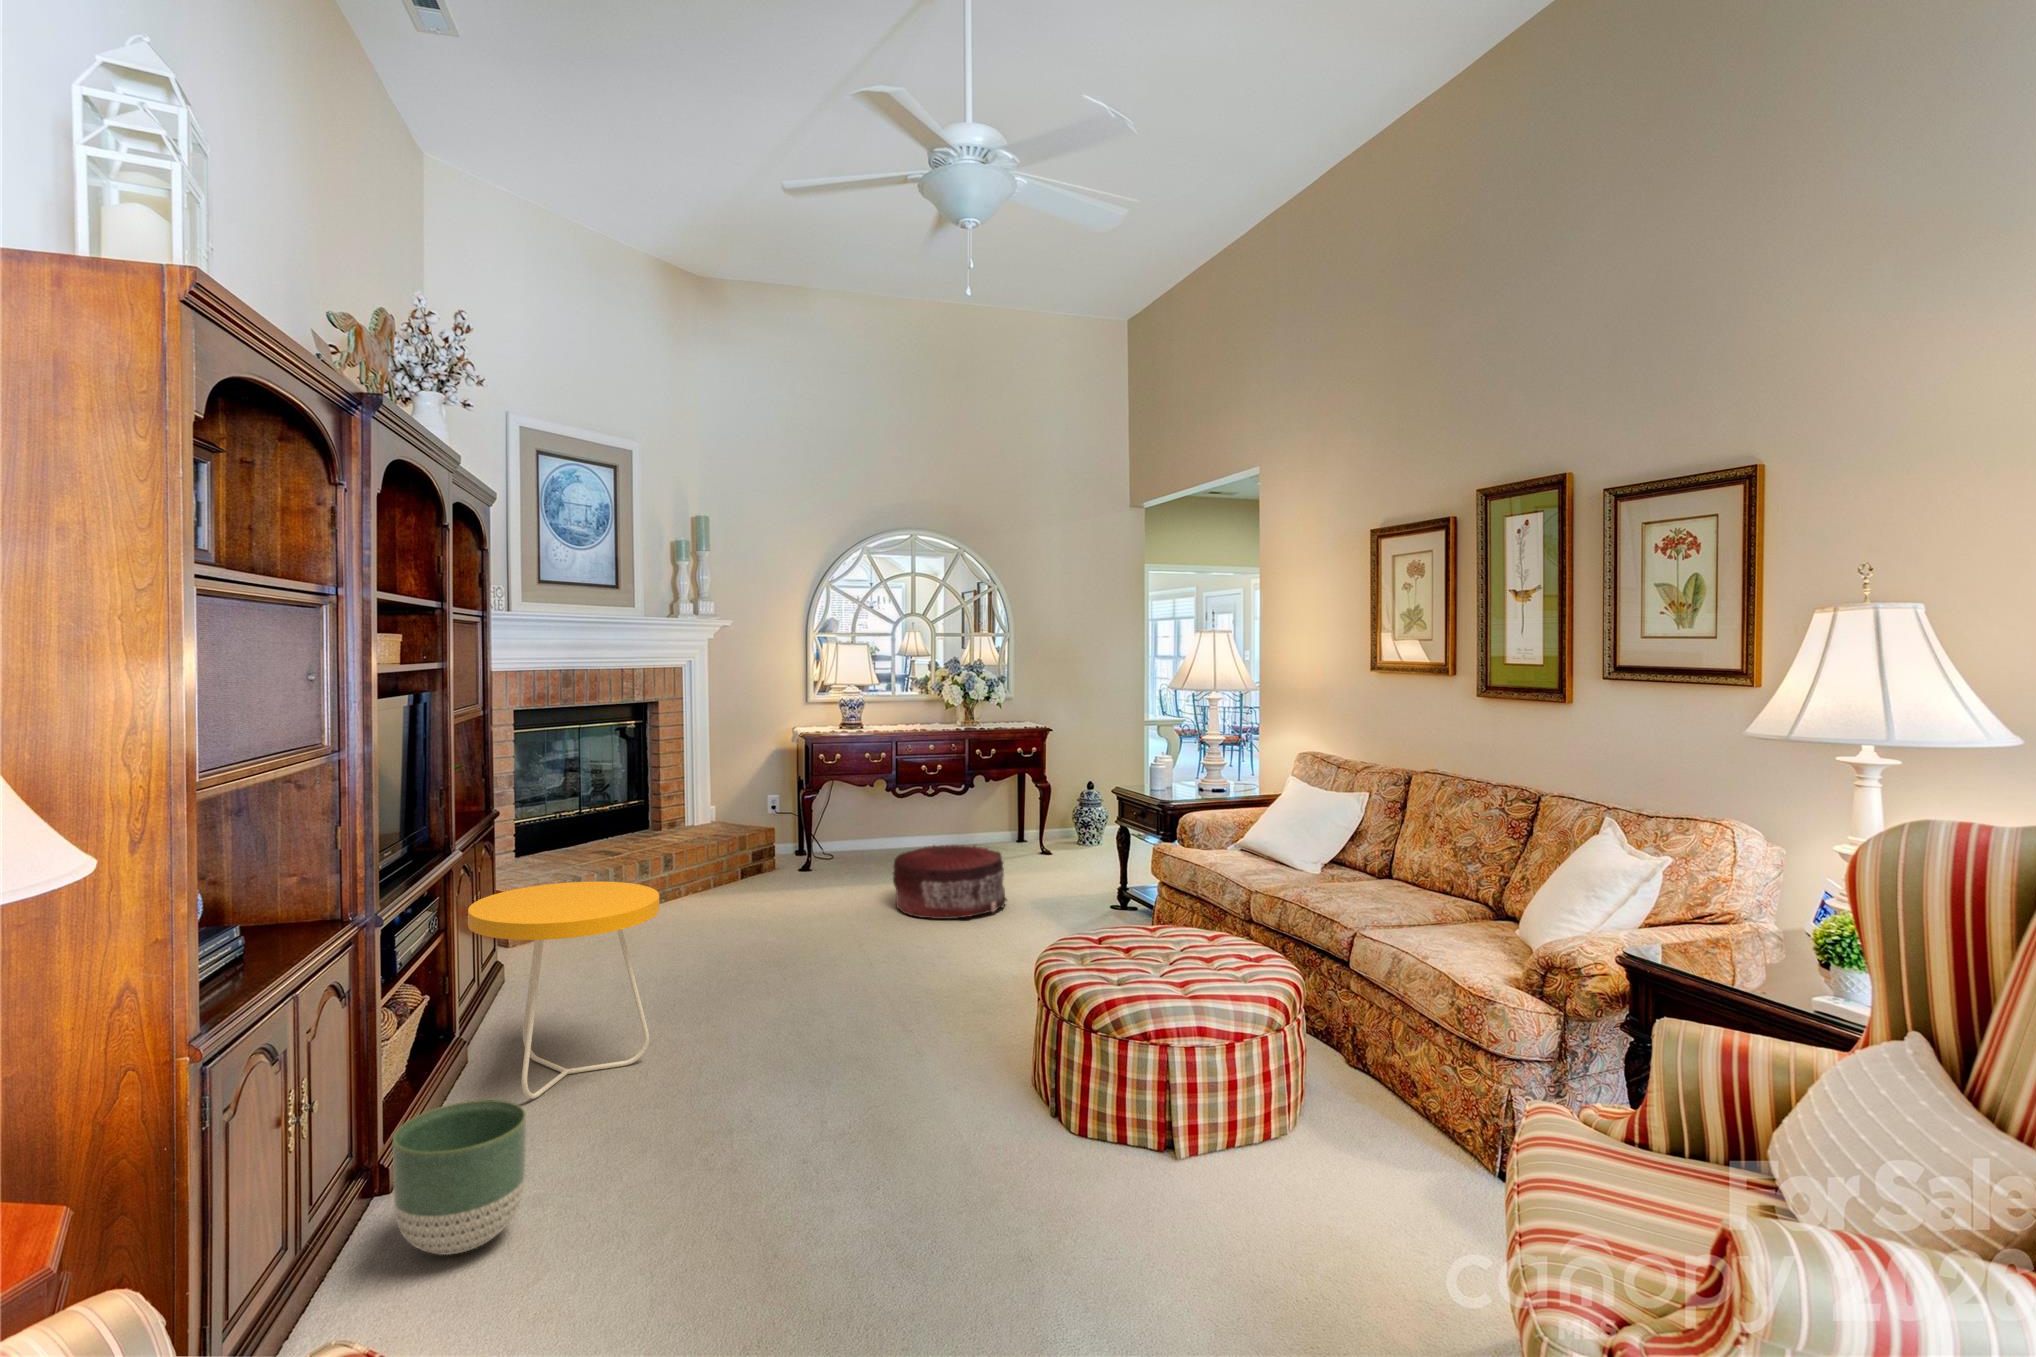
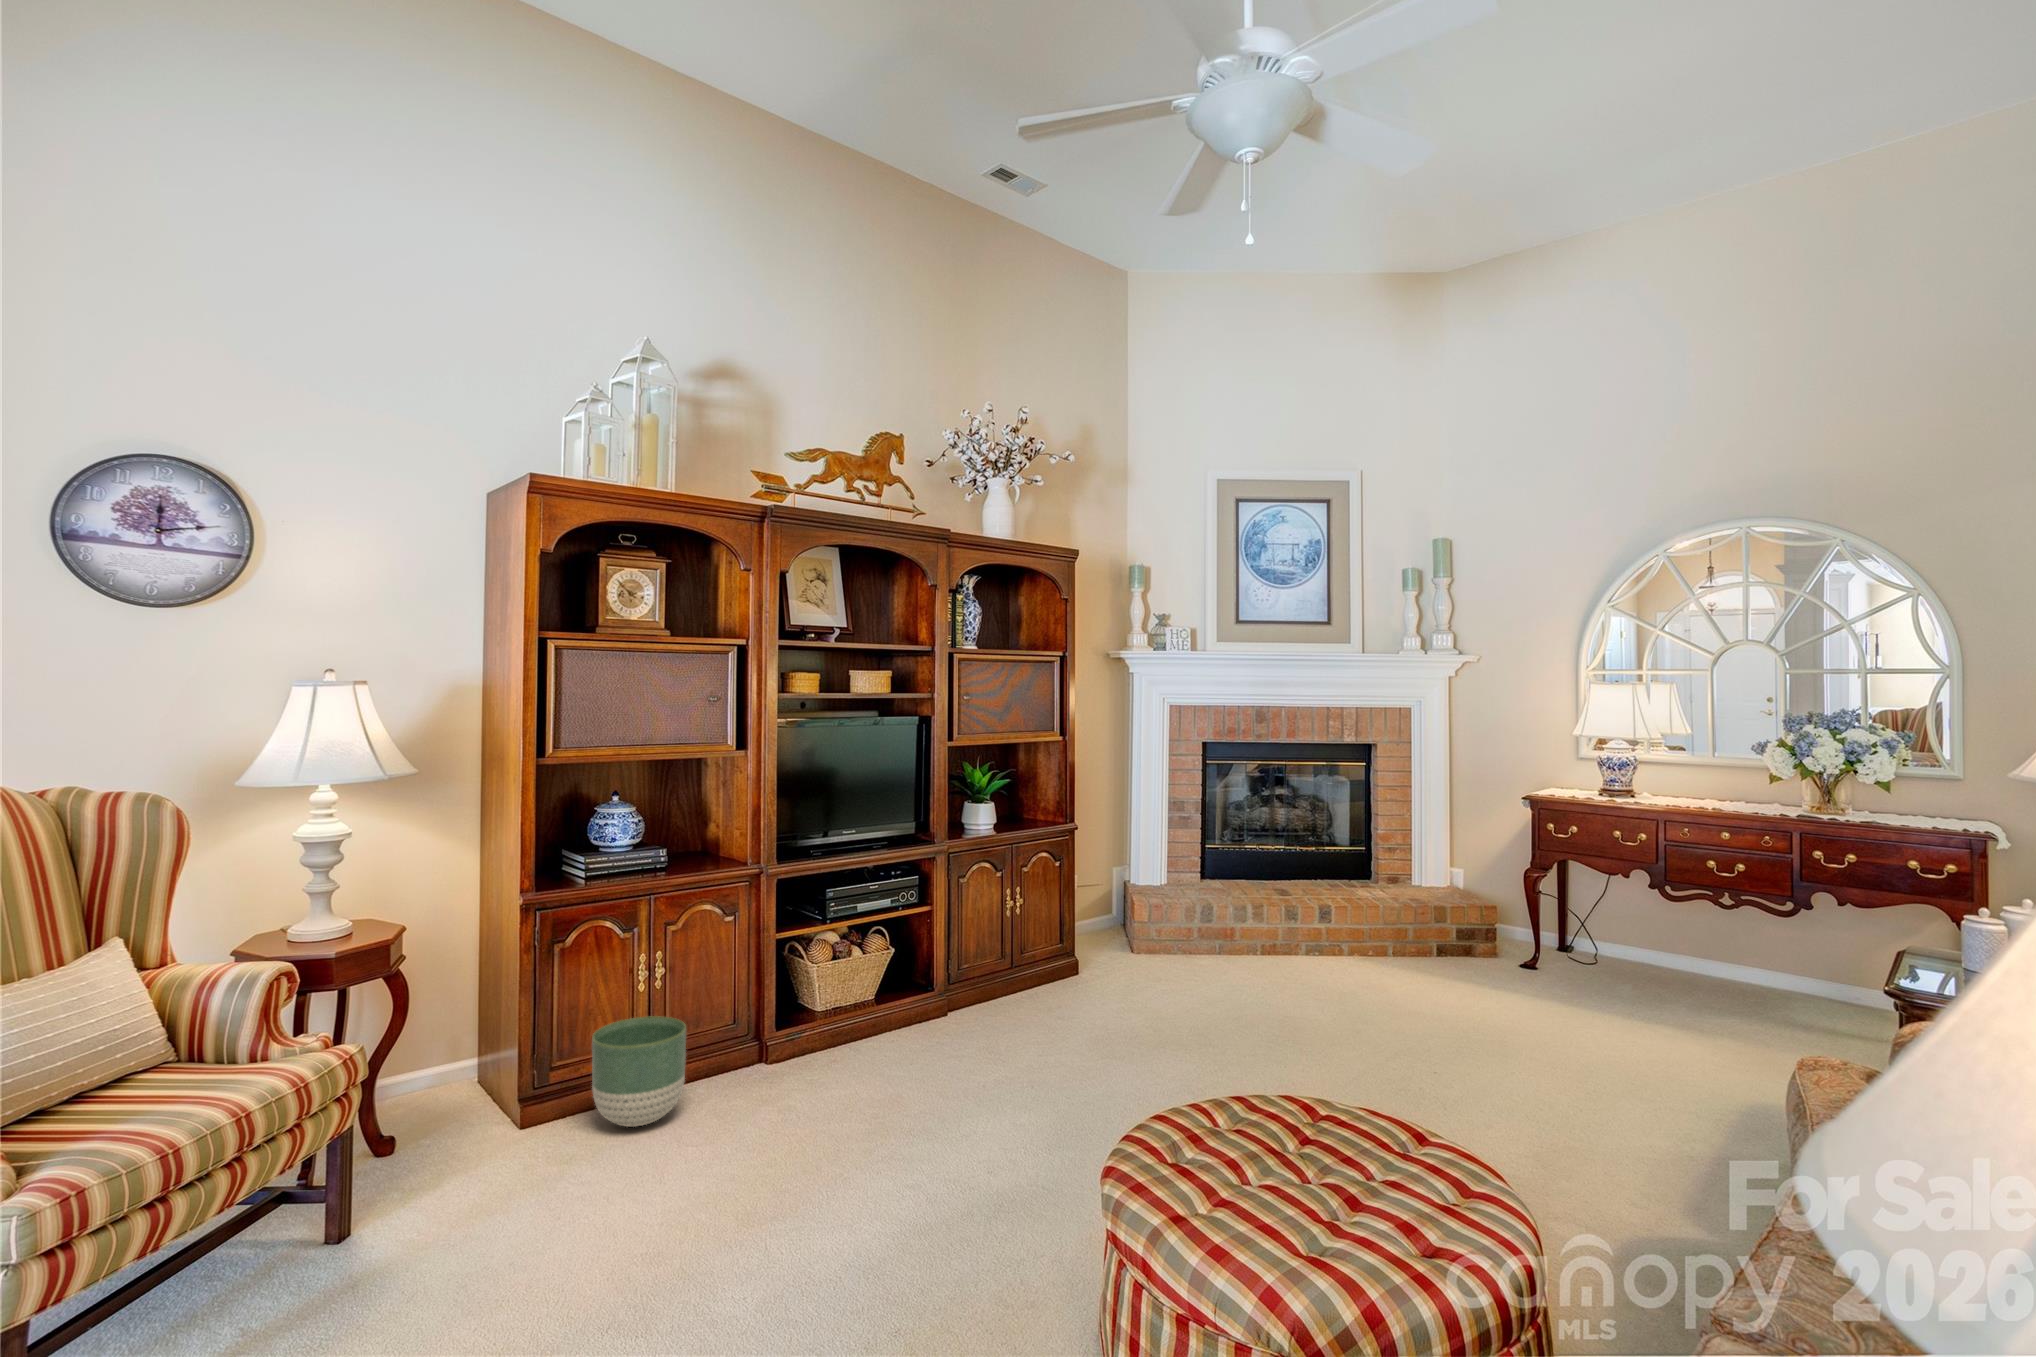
pouf: present [893,845,1007,919] -> none [1509,964,1701,1093]
side table: present [468,881,659,1099] -> none [838,885,993,1068]

